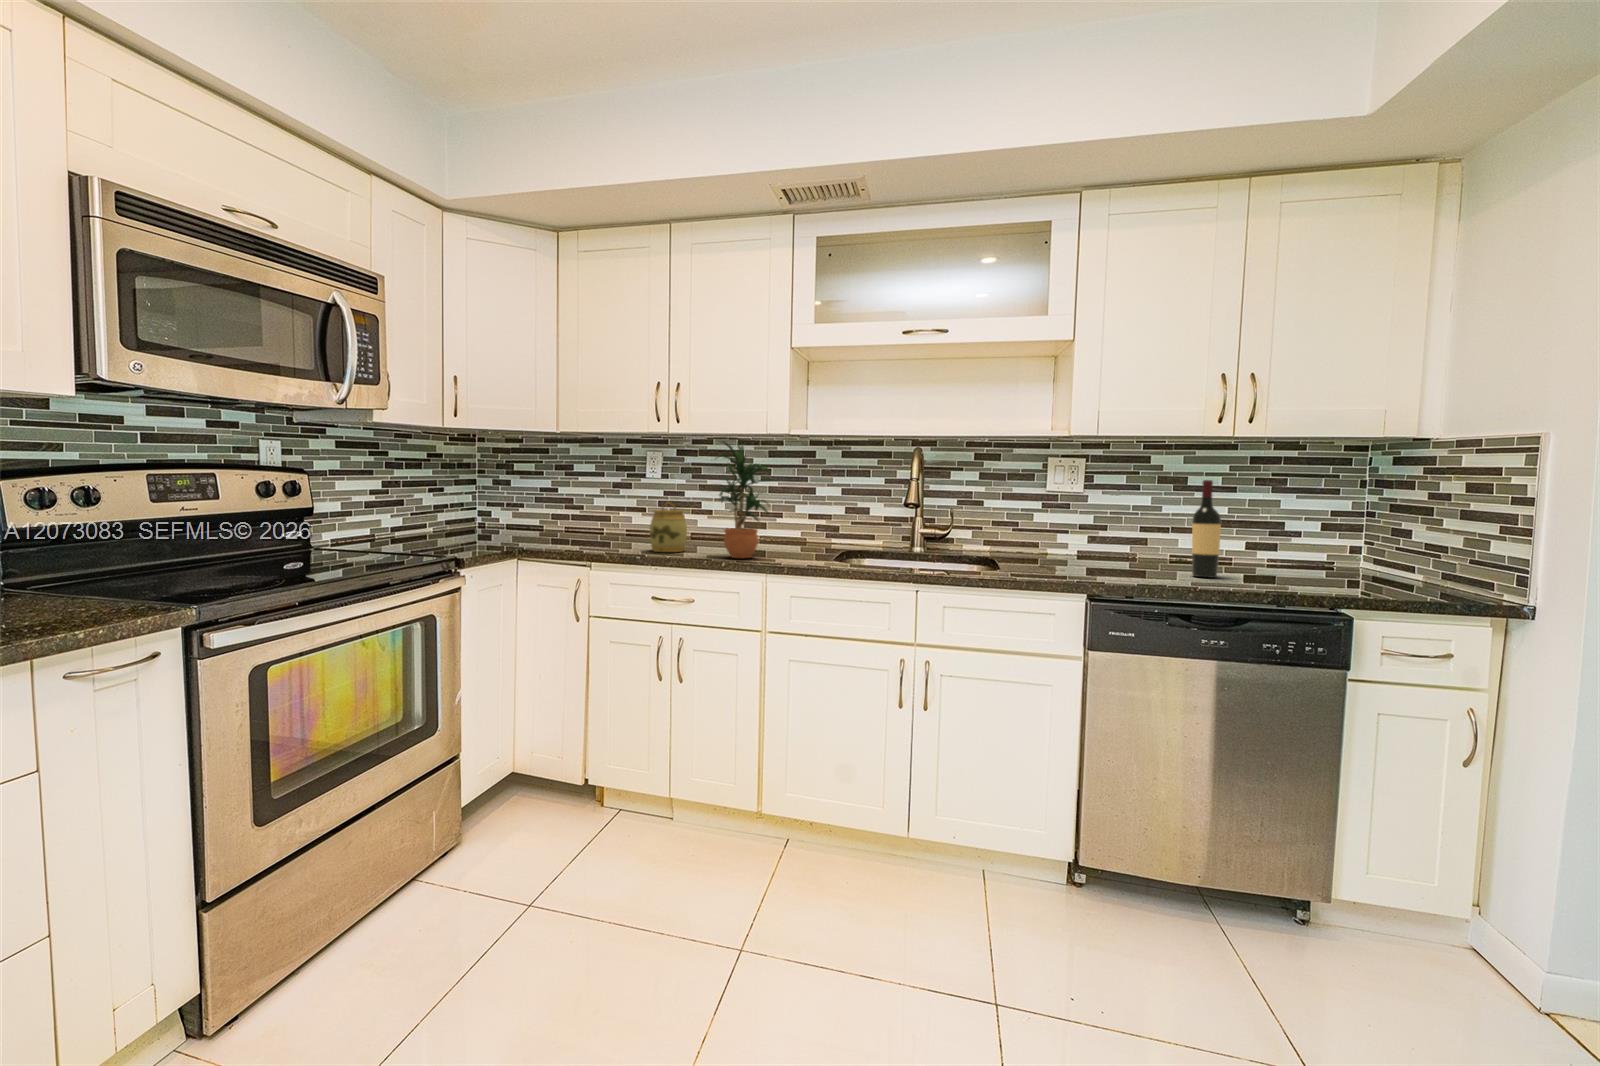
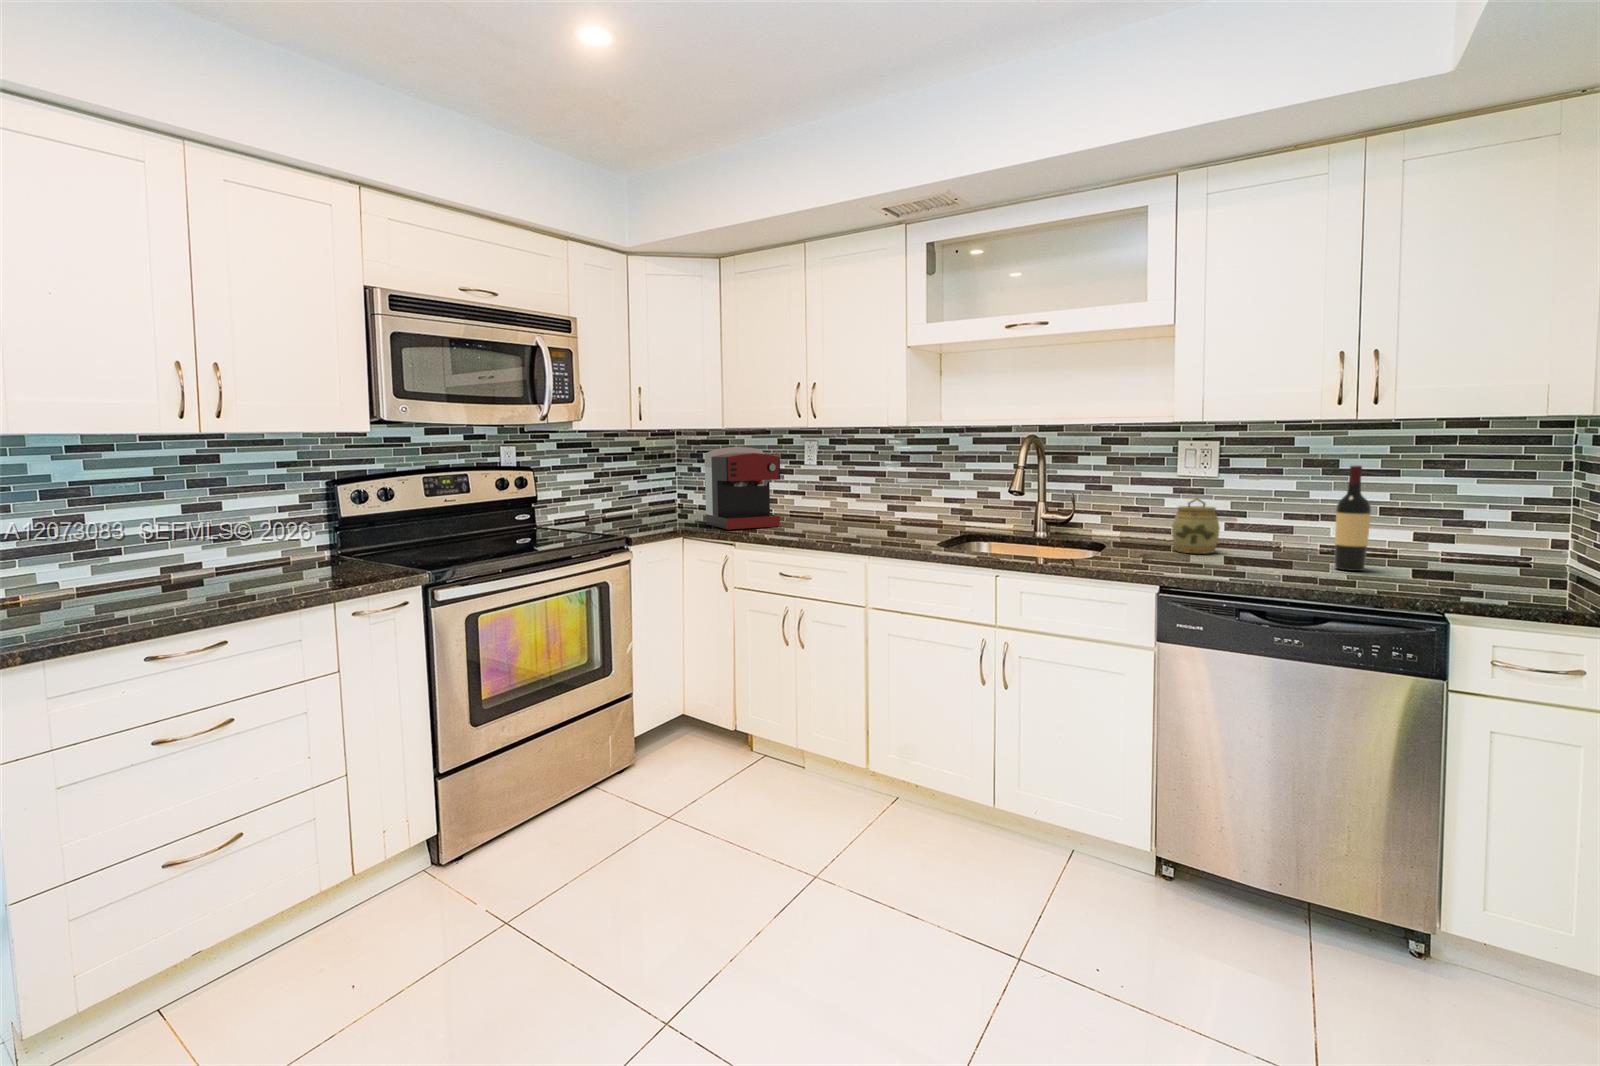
potted plant: present [714,441,773,558] -> none [843,434,906,540]
coffee maker: none [528,453,624,549] -> present [705,447,780,529]
jar: present [650,502,687,552] -> present [1172,498,1220,554]

